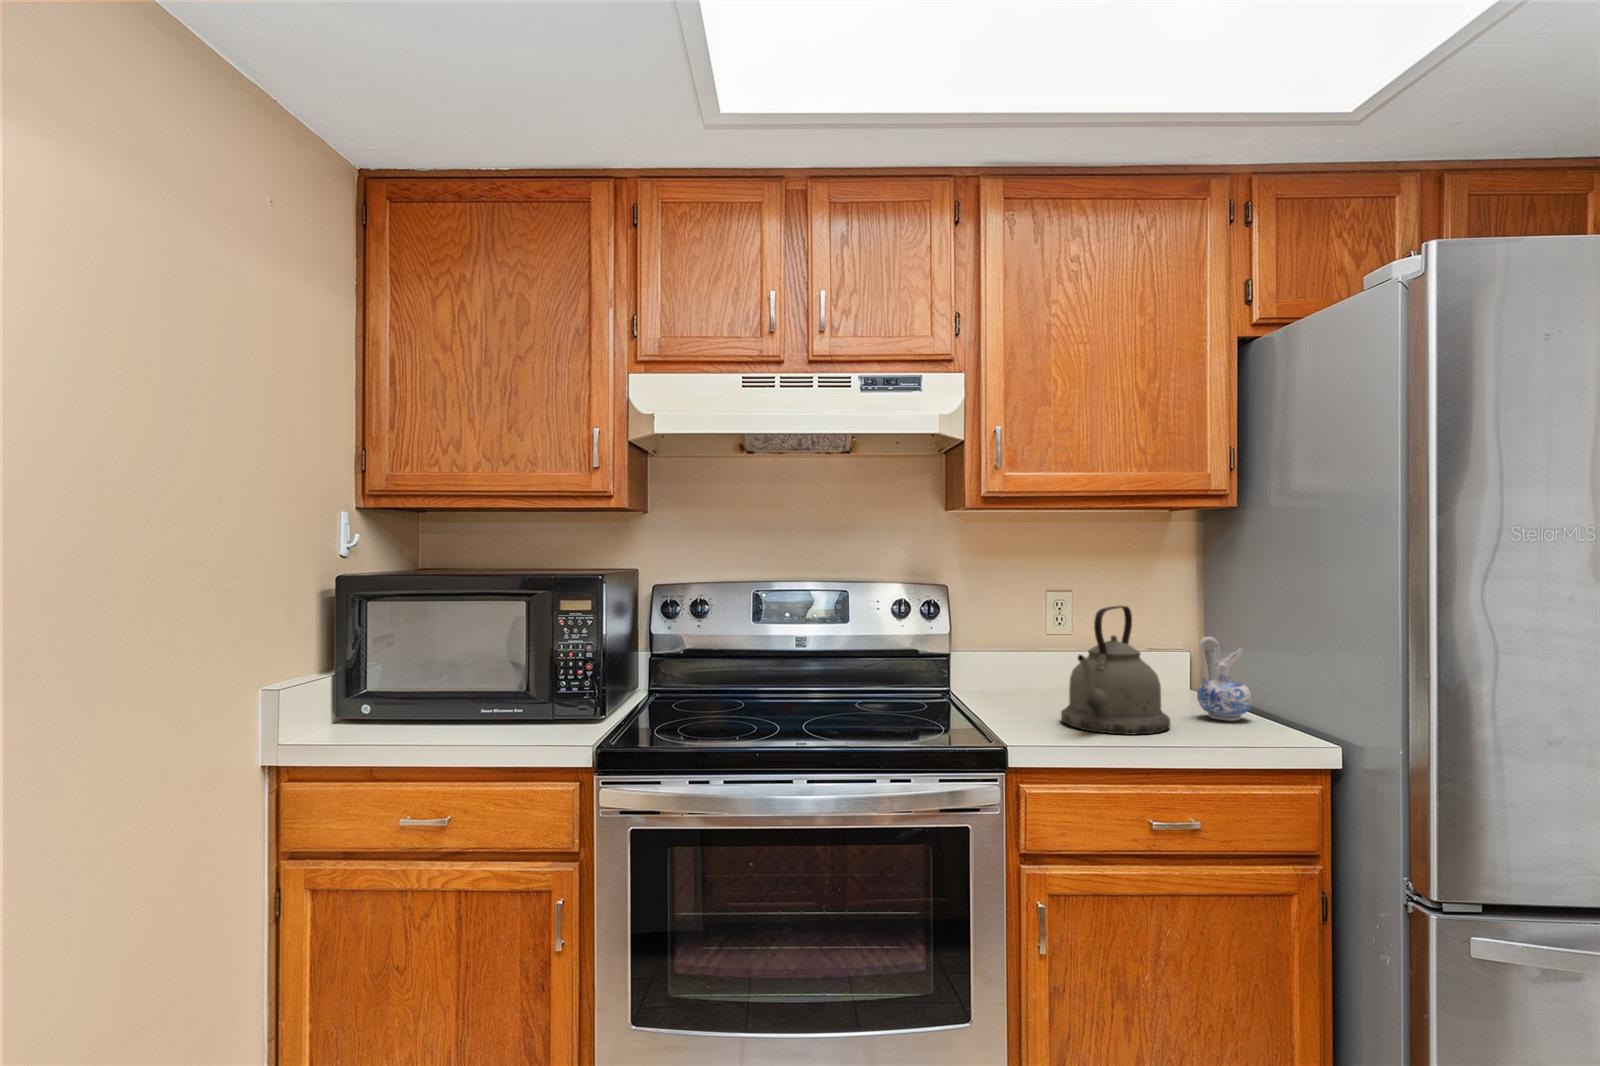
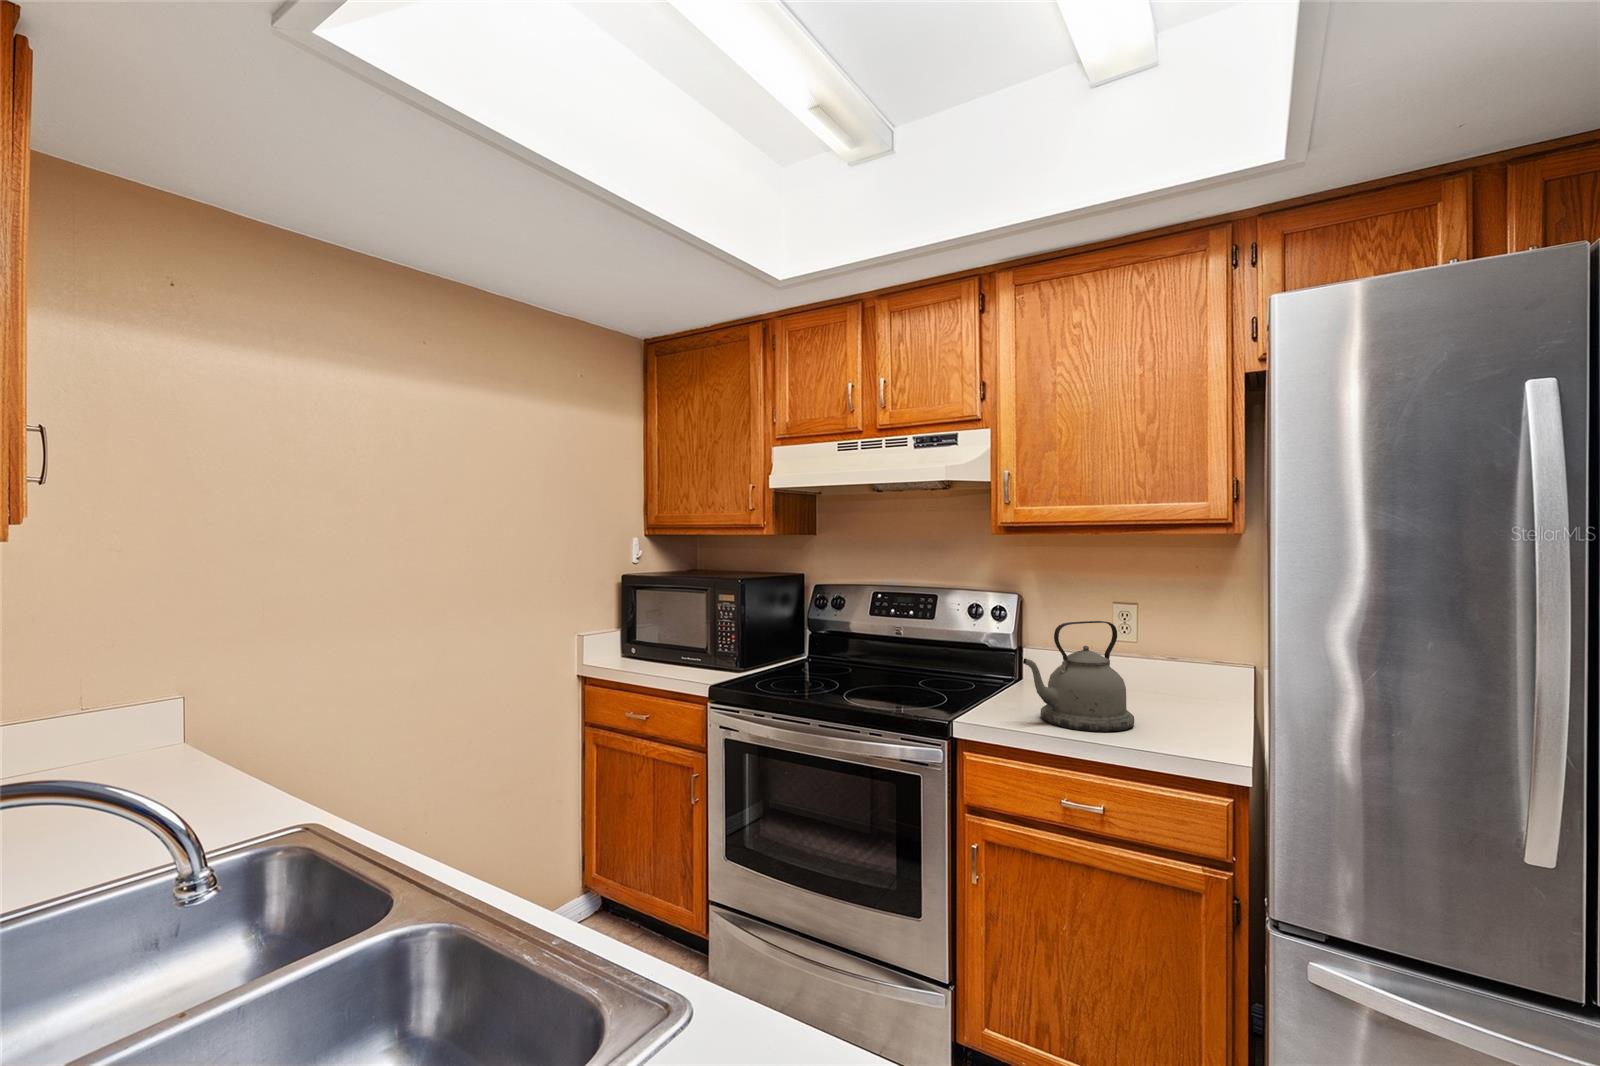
ceramic pitcher: present [1197,637,1252,721] -> none [1182,655,1235,735]

